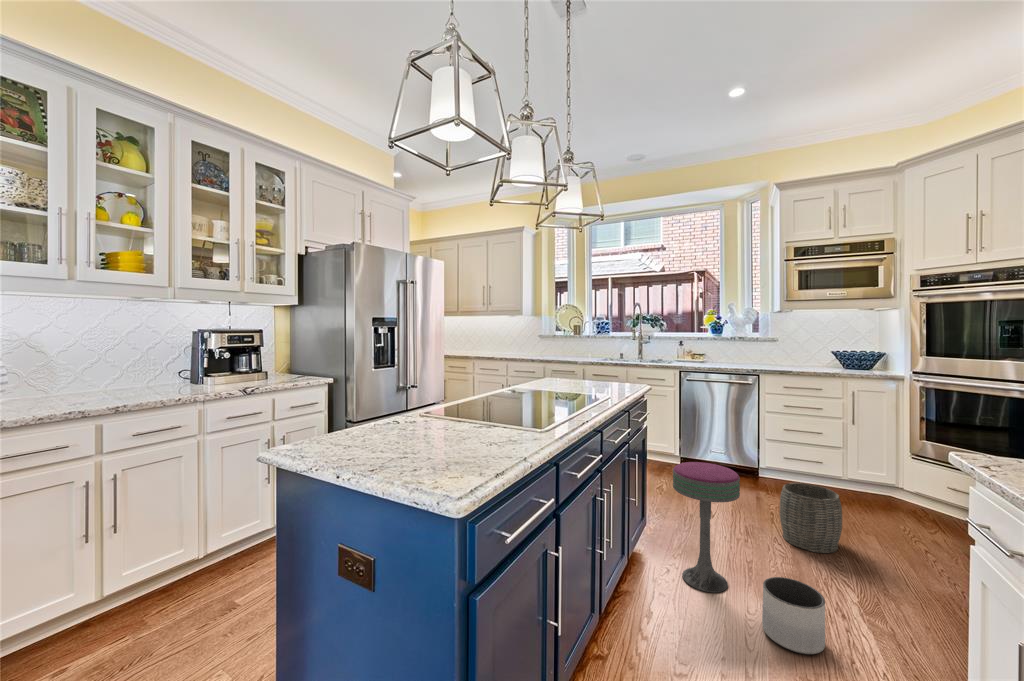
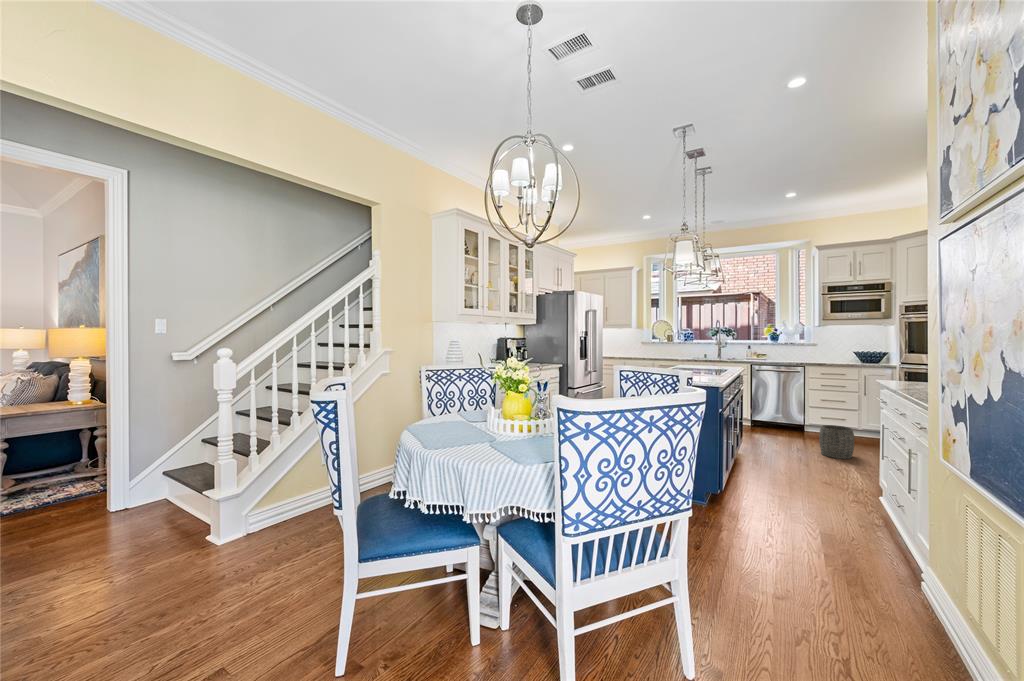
bar stool: present [673,462,740,593] -> none [763,408,799,469]
planter: present [762,577,825,655] -> none [811,455,841,483]

